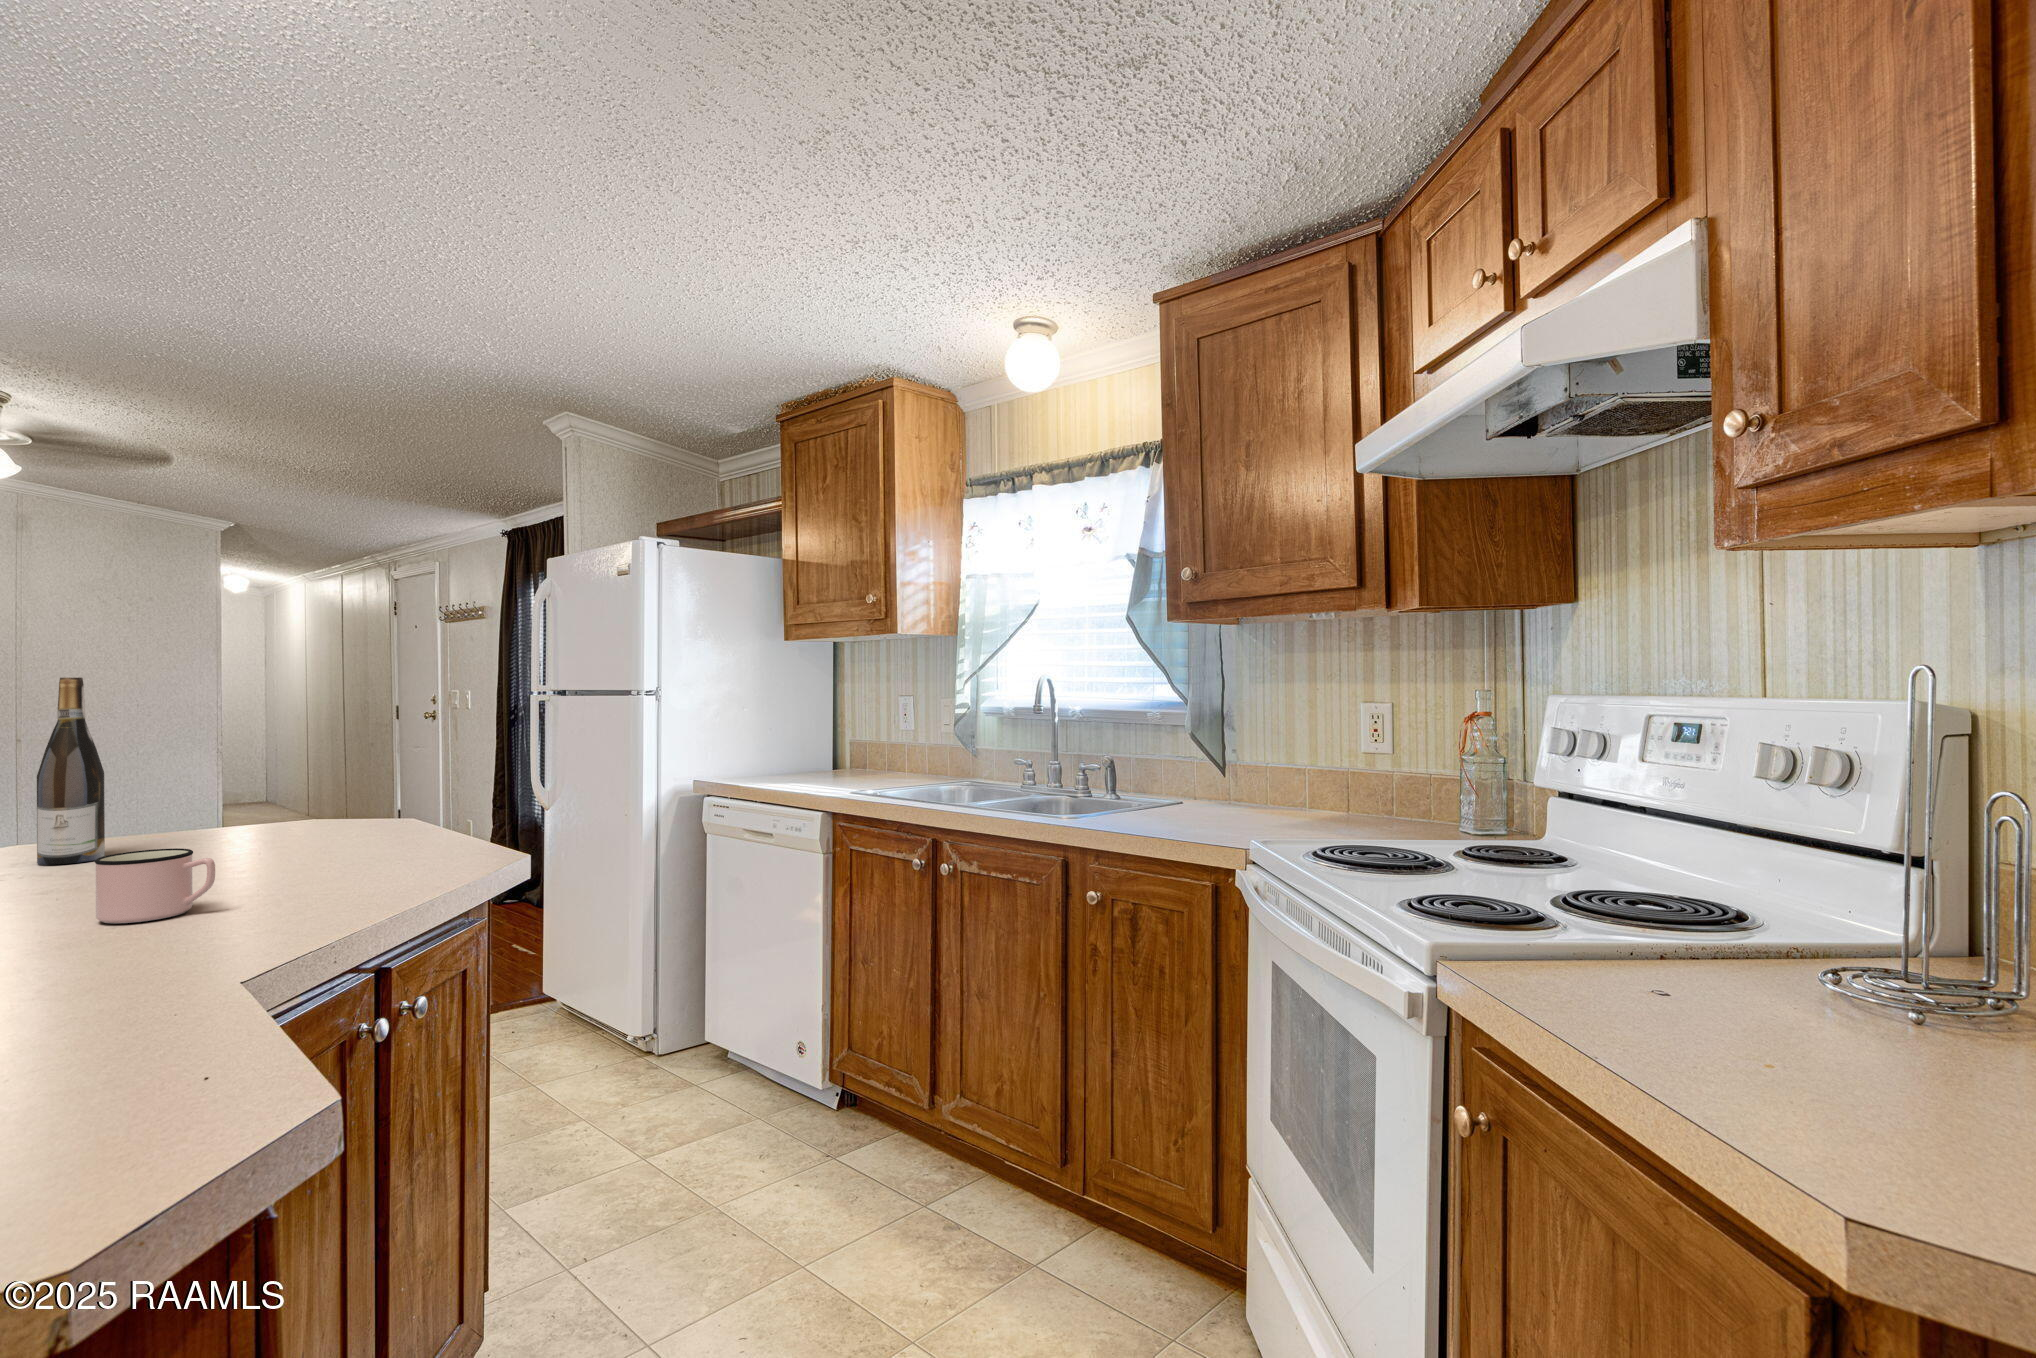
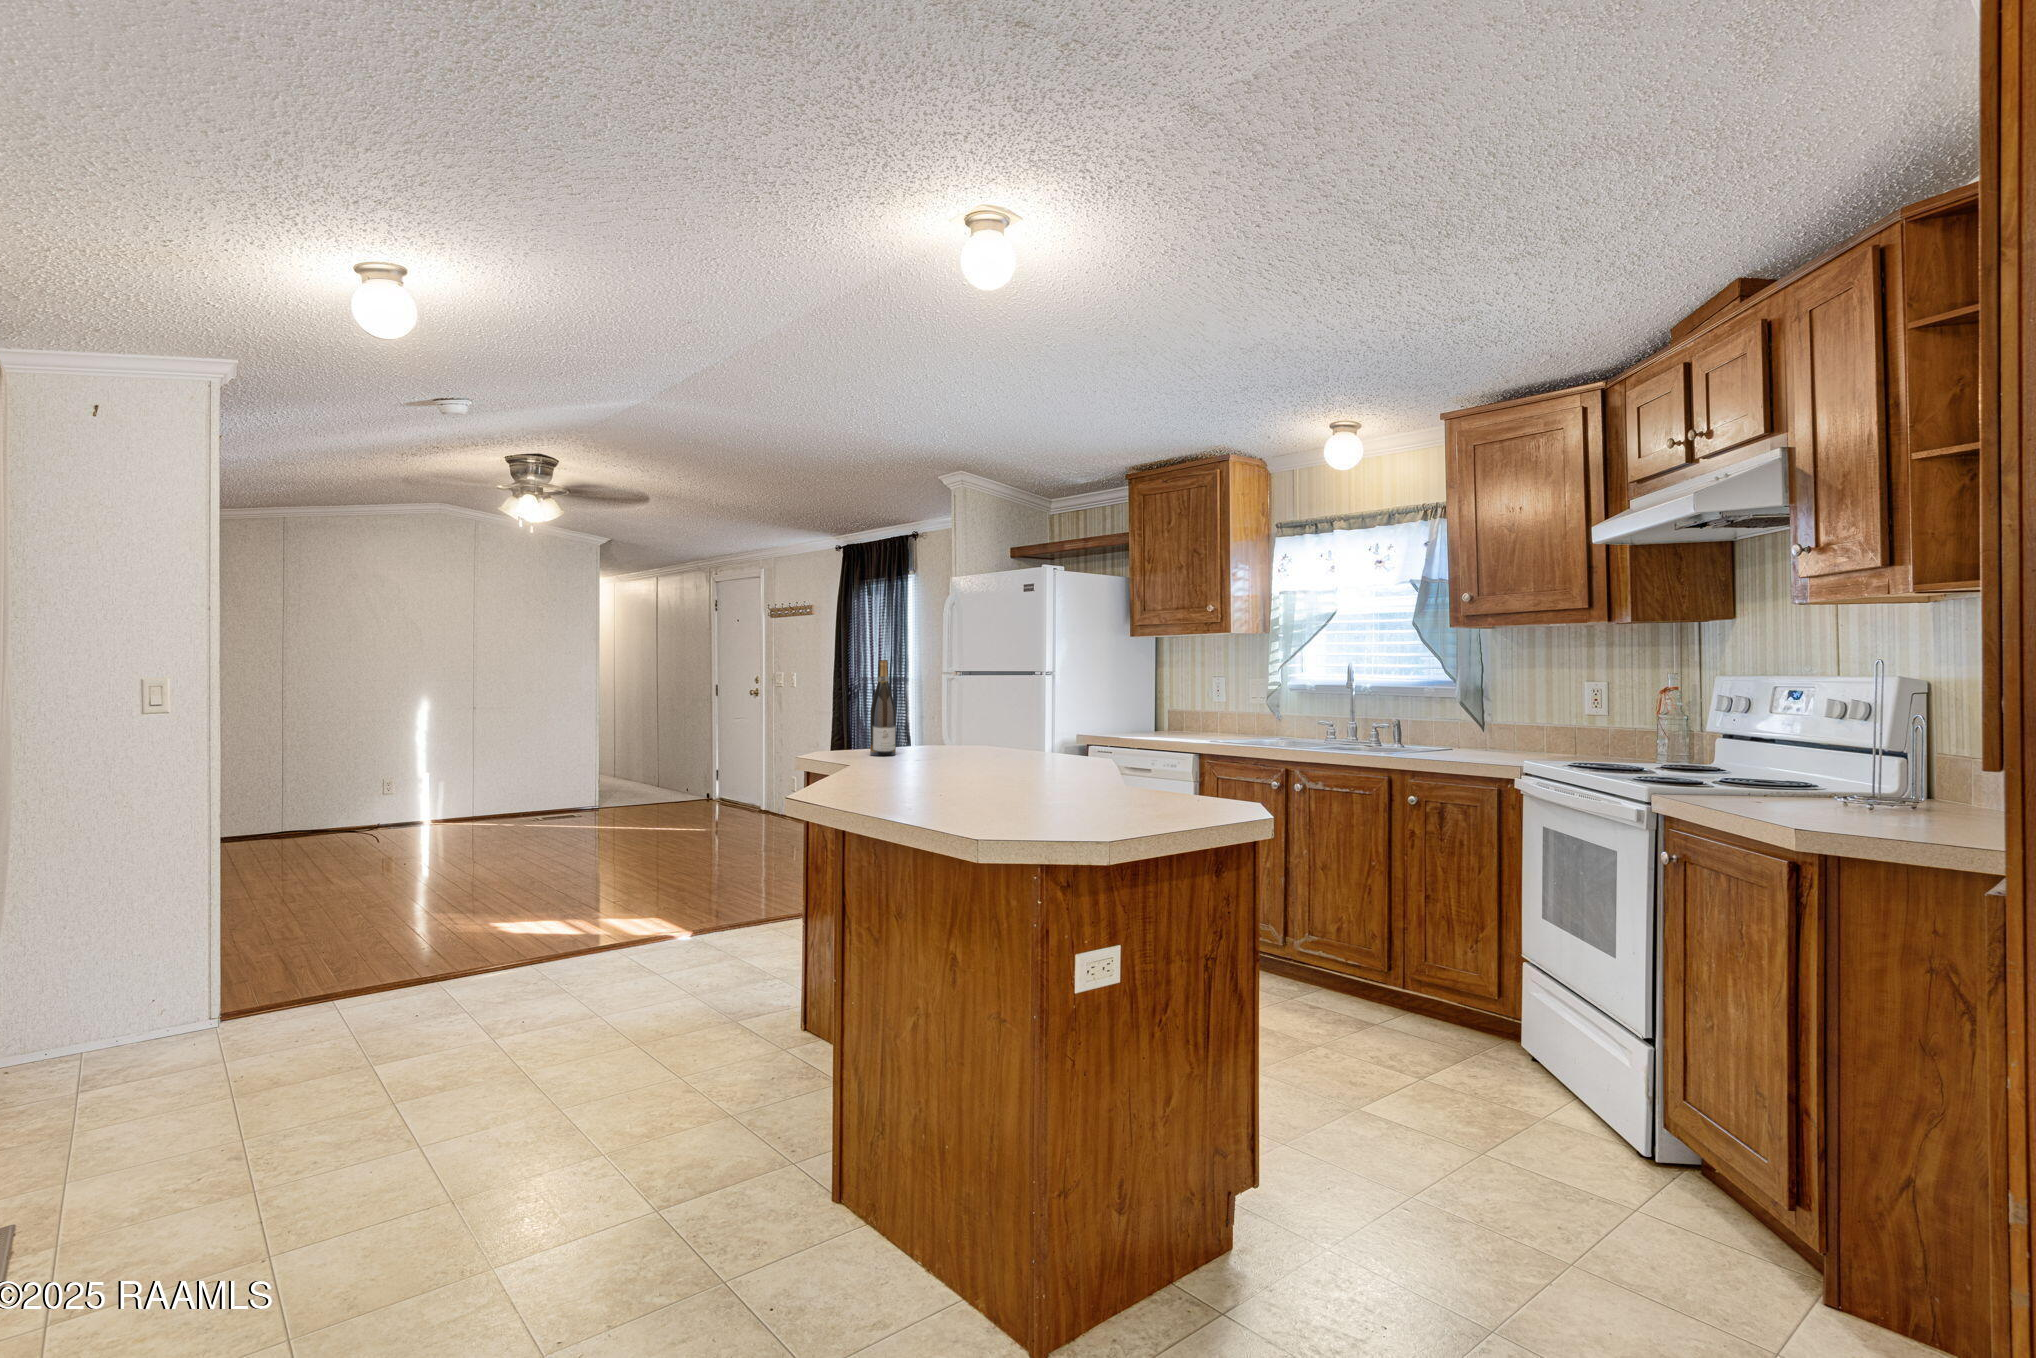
mug: present [95,848,215,923] -> none [997,740,1041,770]

